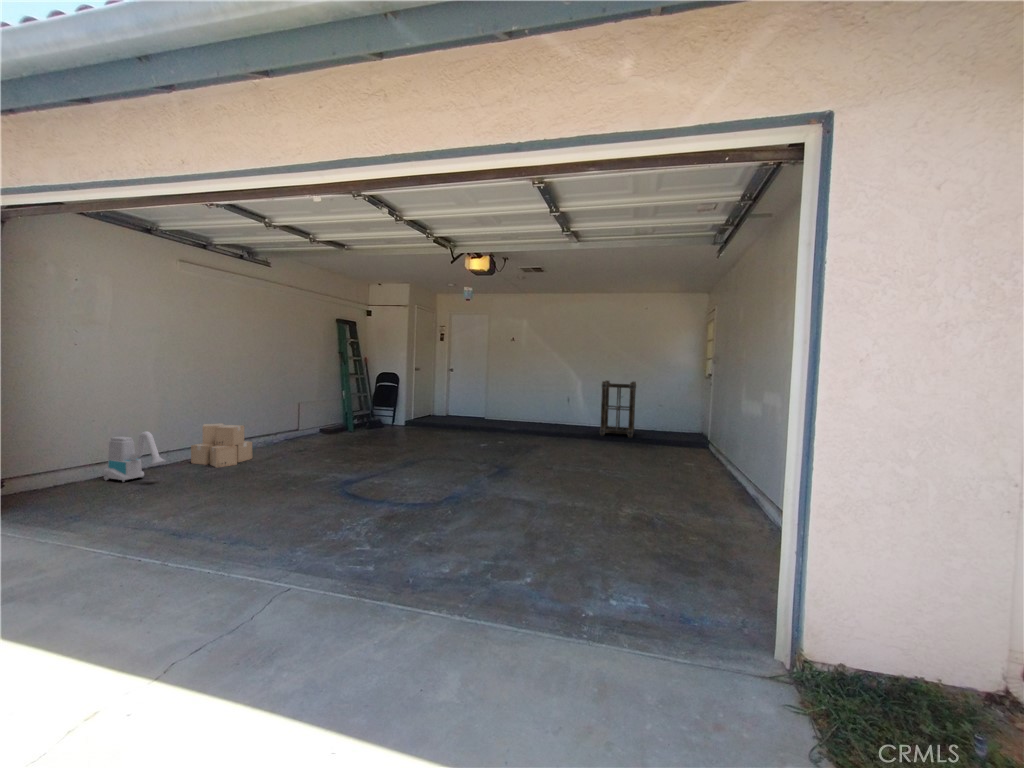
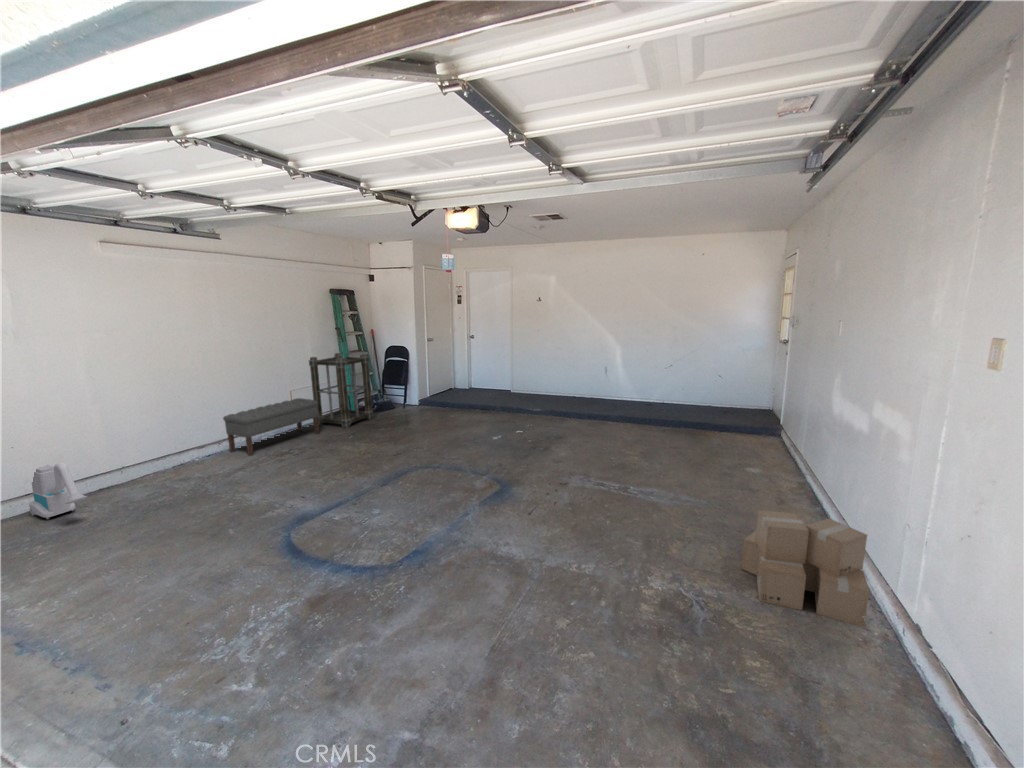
shelving unit: present [600,380,636,437] -> present [309,353,373,428]
bench: none [249,409,327,452] -> present [223,398,319,456]
cardboard box: present [191,423,252,468] -> present [742,510,869,627]

